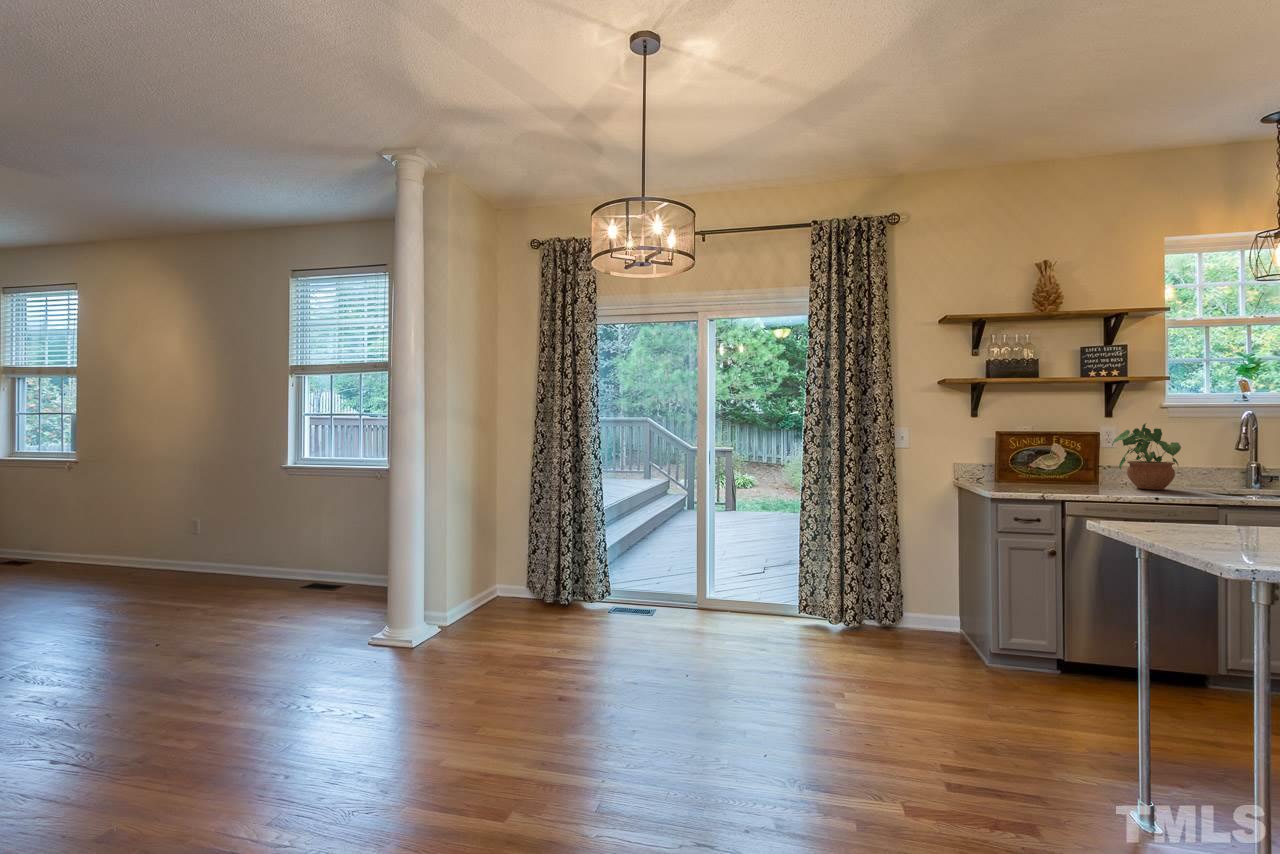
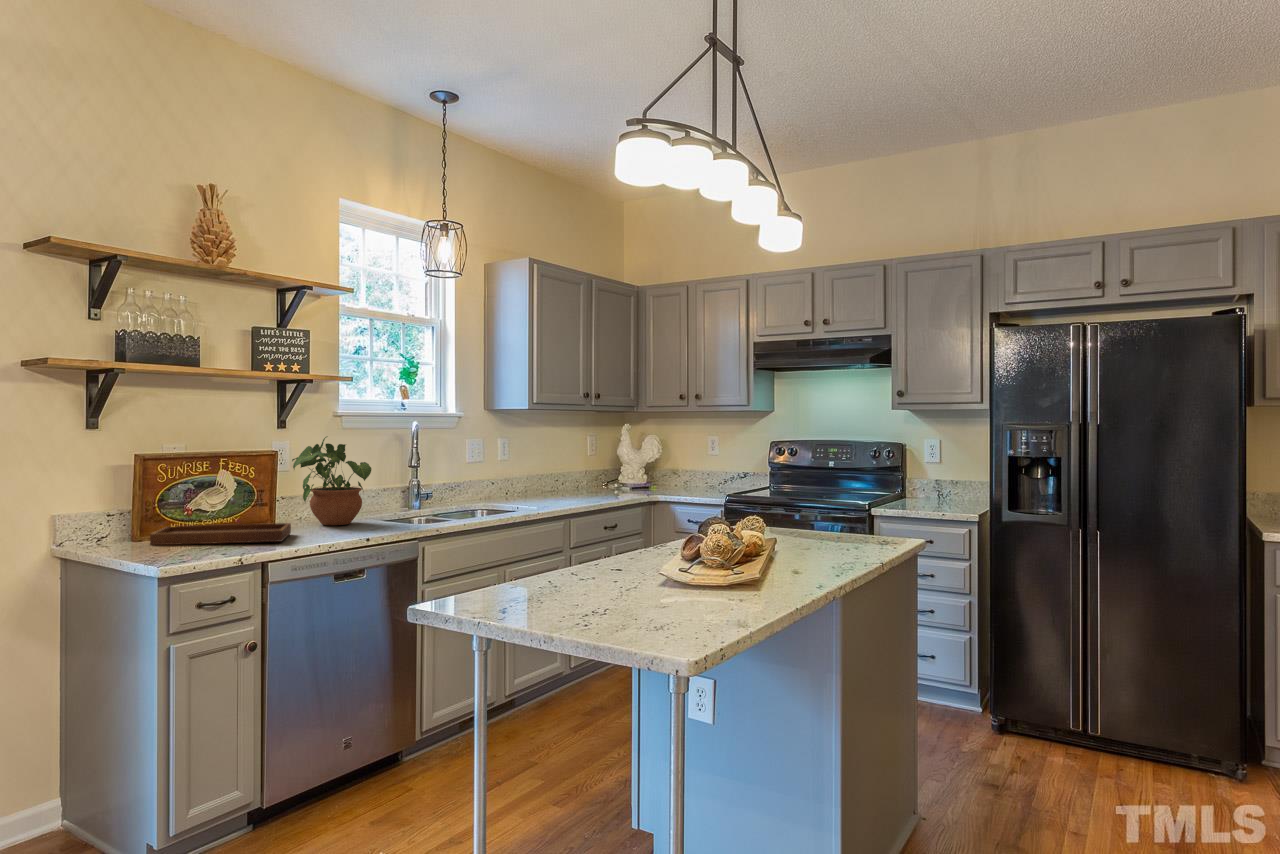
tray: none [1001,462,1101,491] -> present [150,499,291,545]

